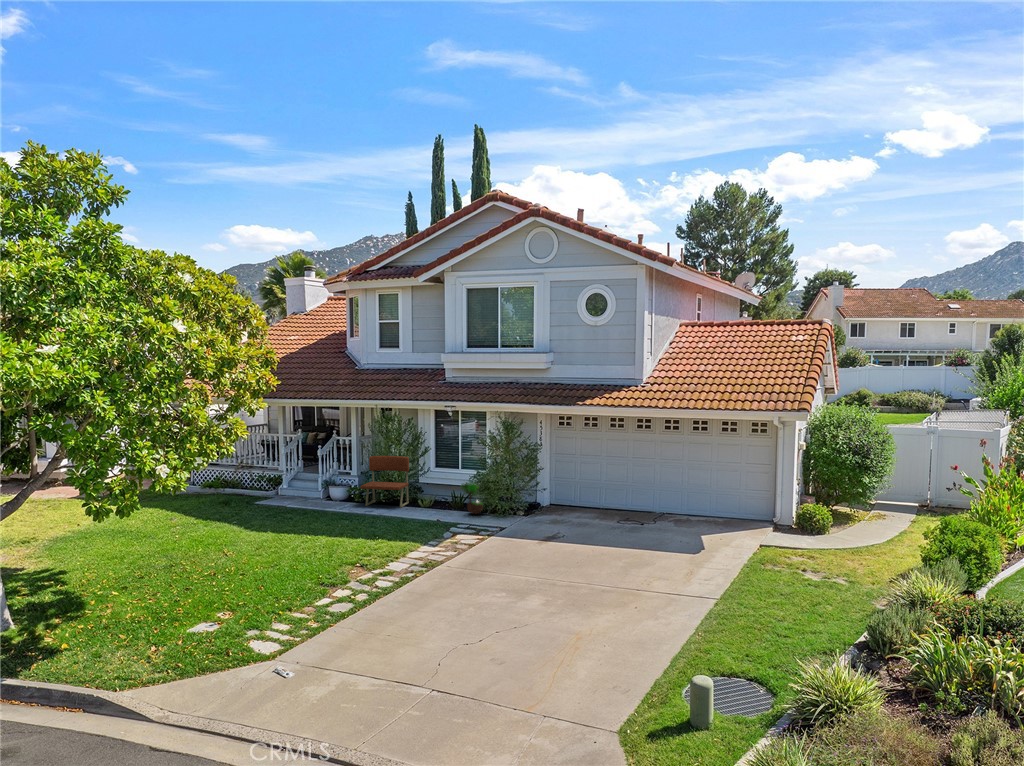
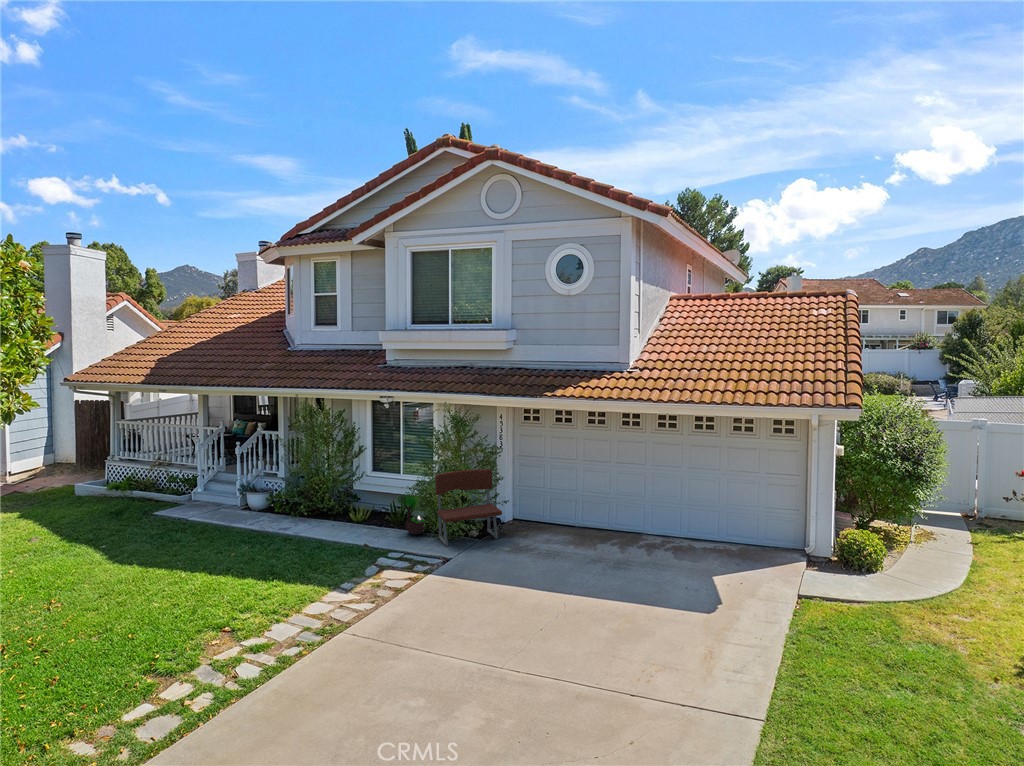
bench: present [360,456,409,508] -> present [435,469,502,546]

